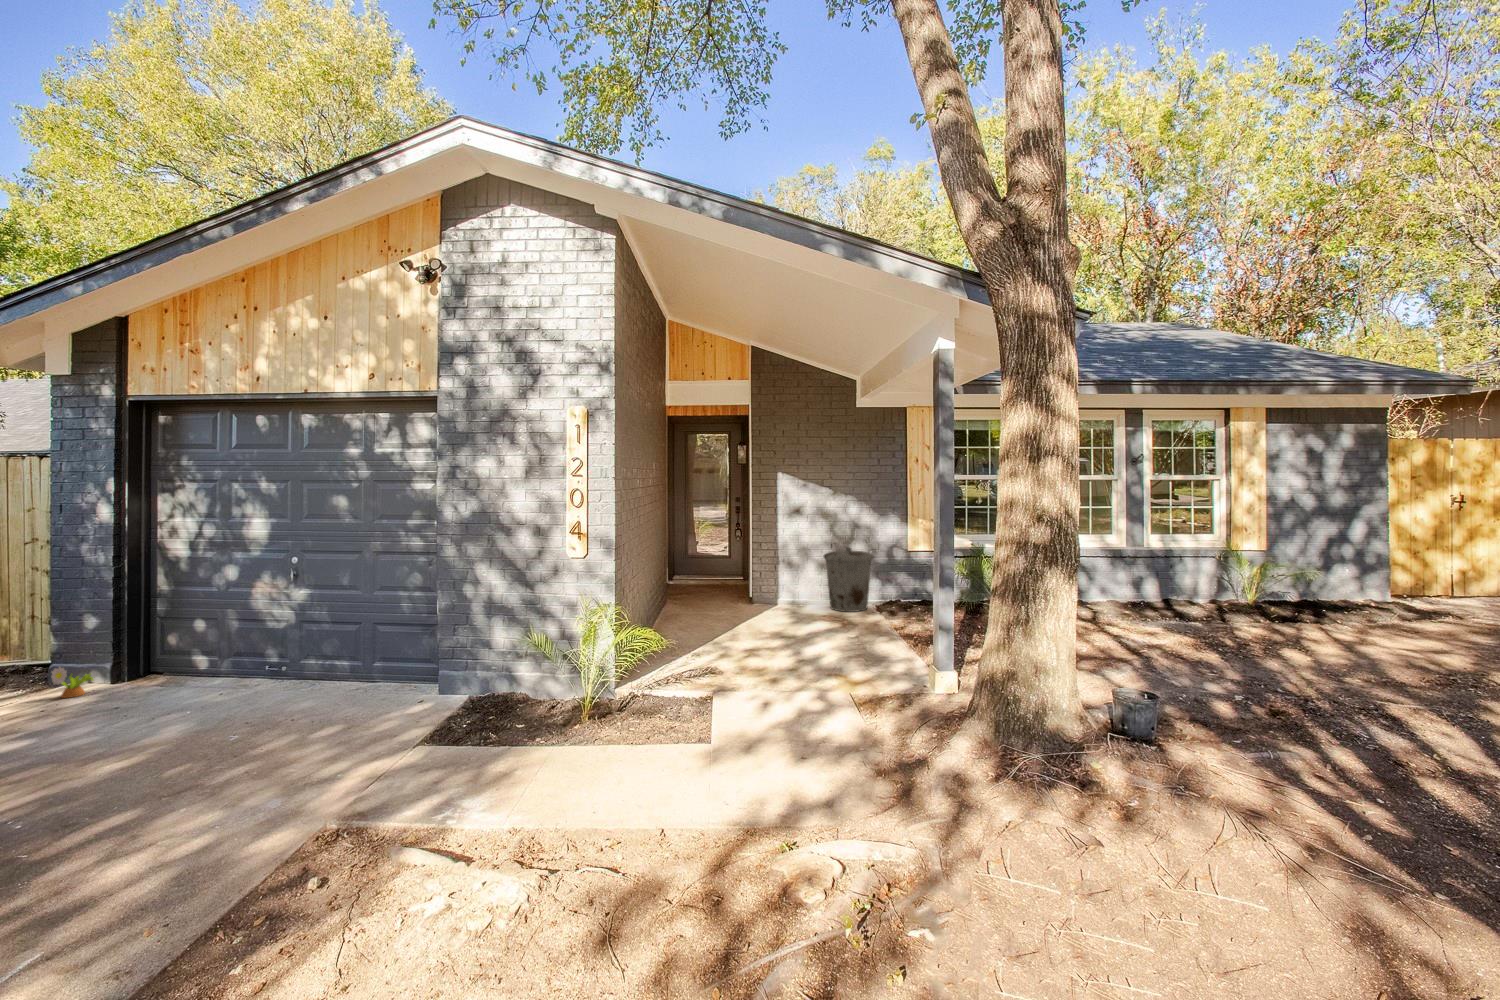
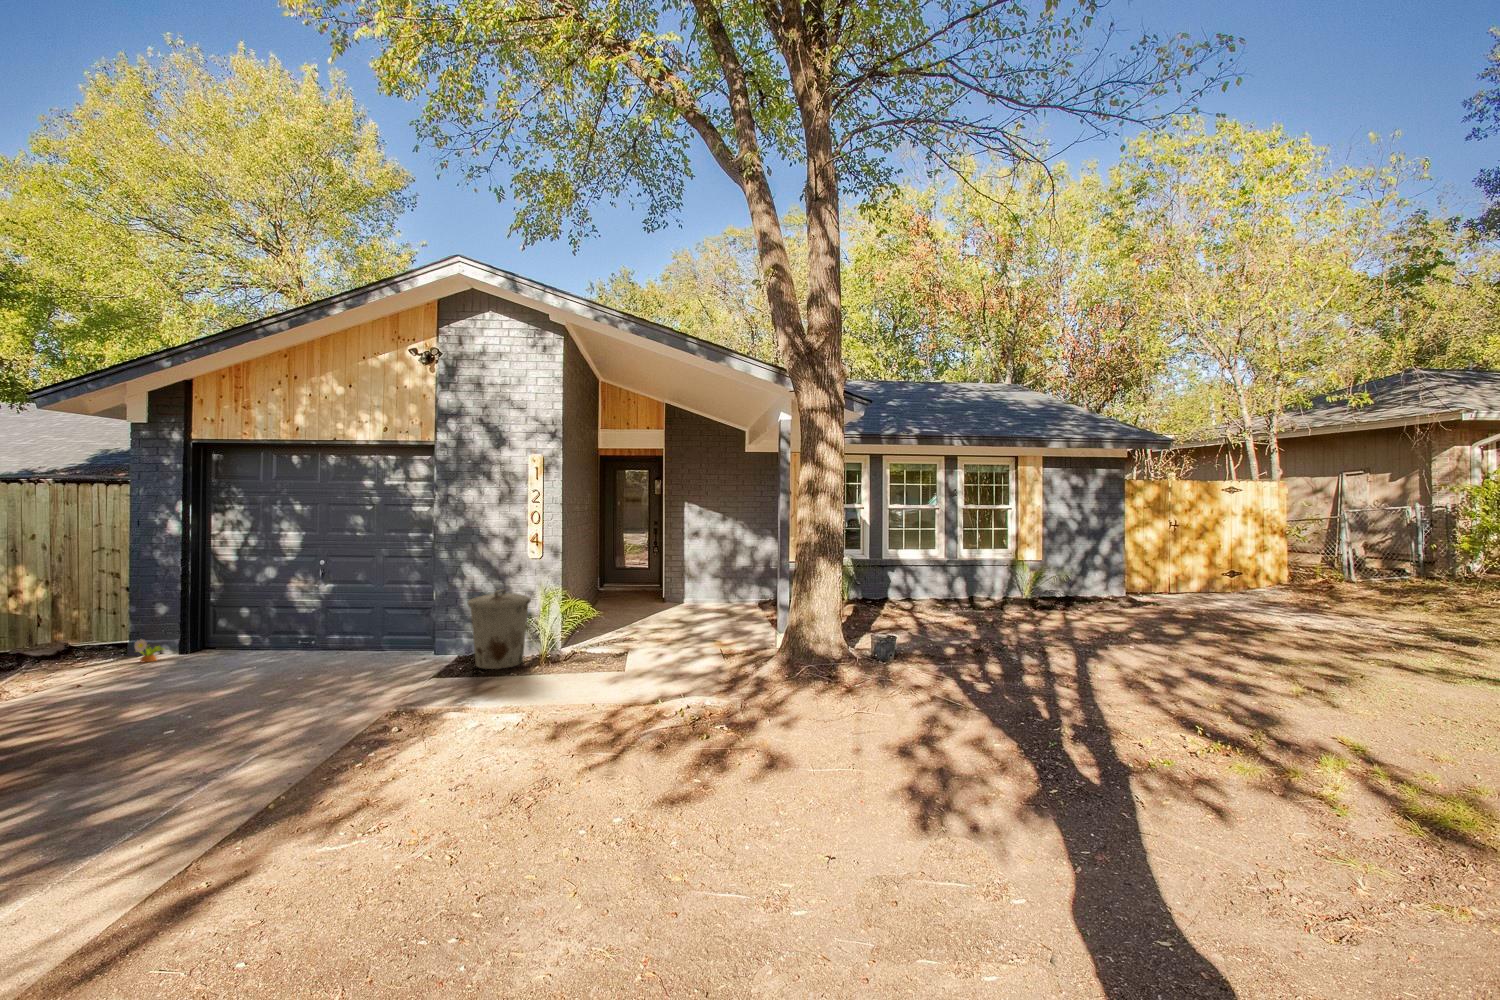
trash can: present [824,547,874,612] -> present [467,589,531,669]

